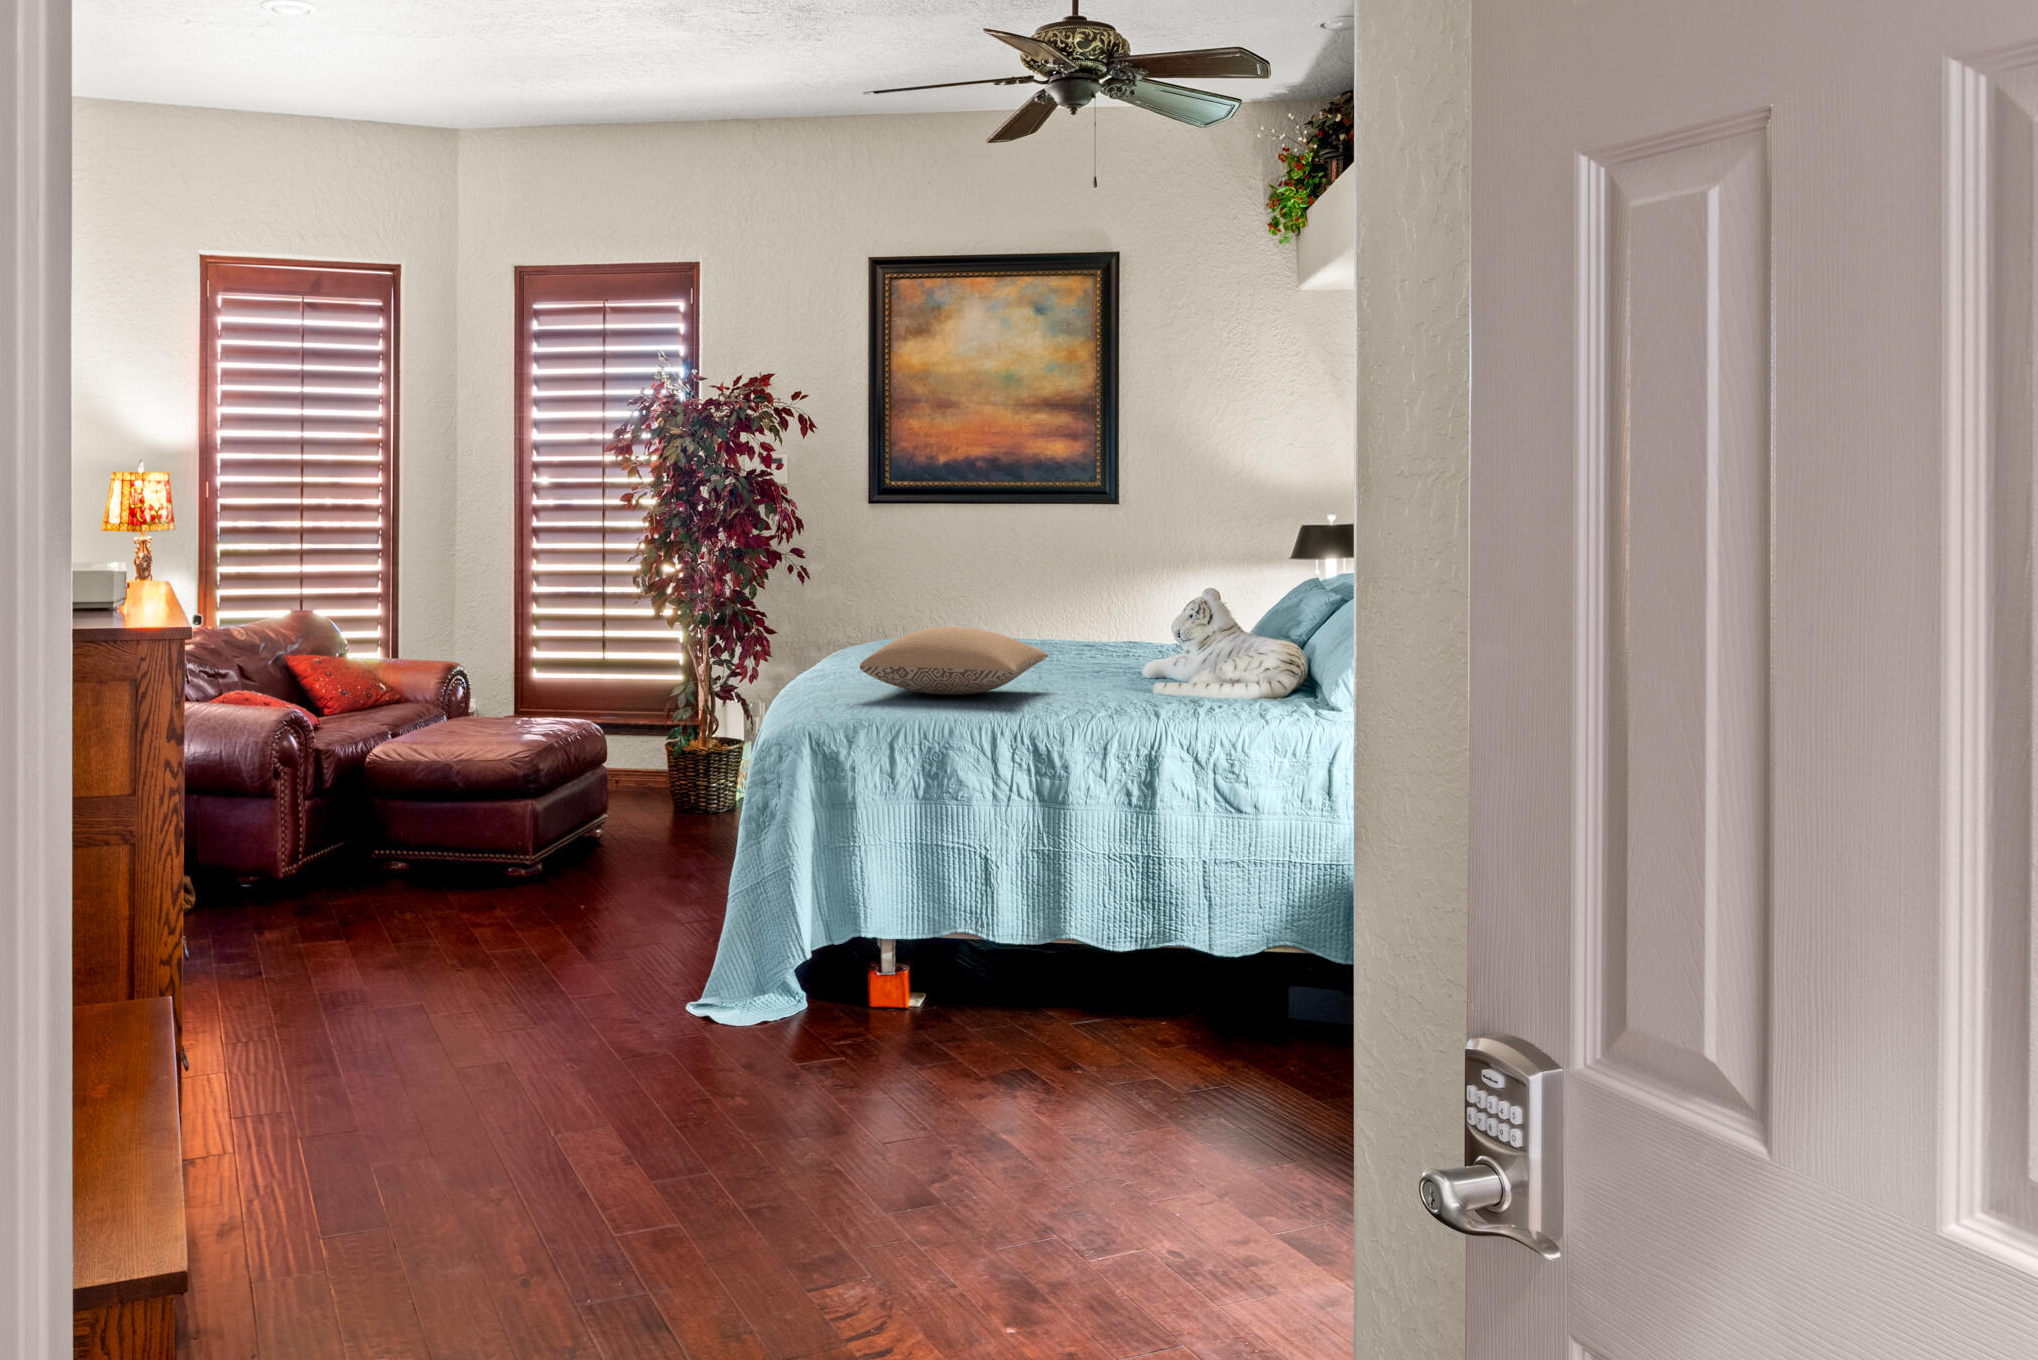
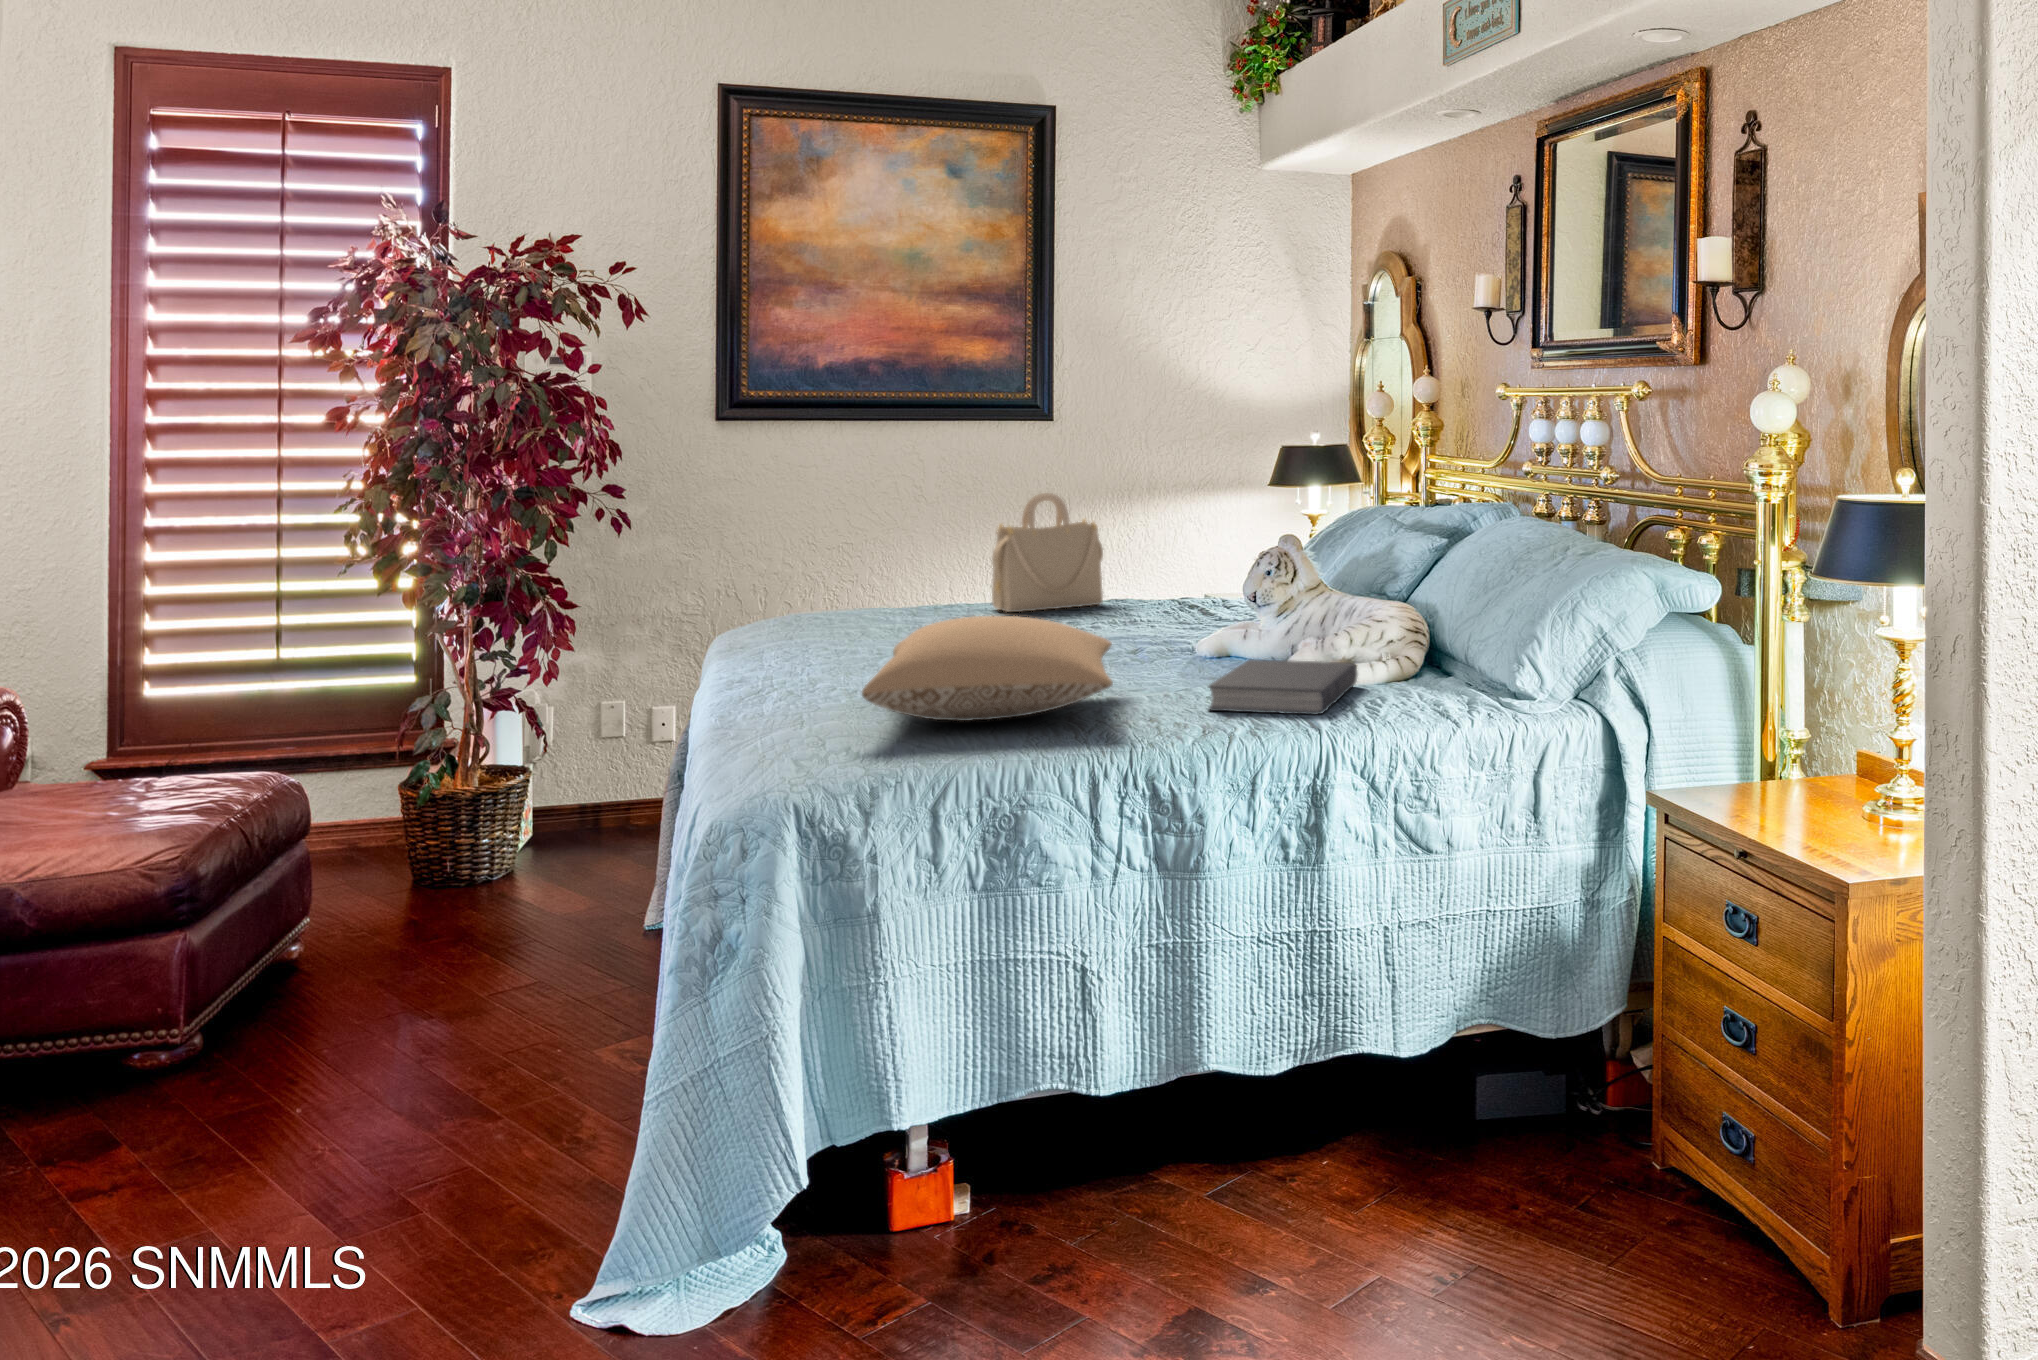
handbag: none [1031,560,1117,649] -> present [992,493,1103,612]
book: none [1094,674,1223,709] -> present [1208,659,1357,715]

